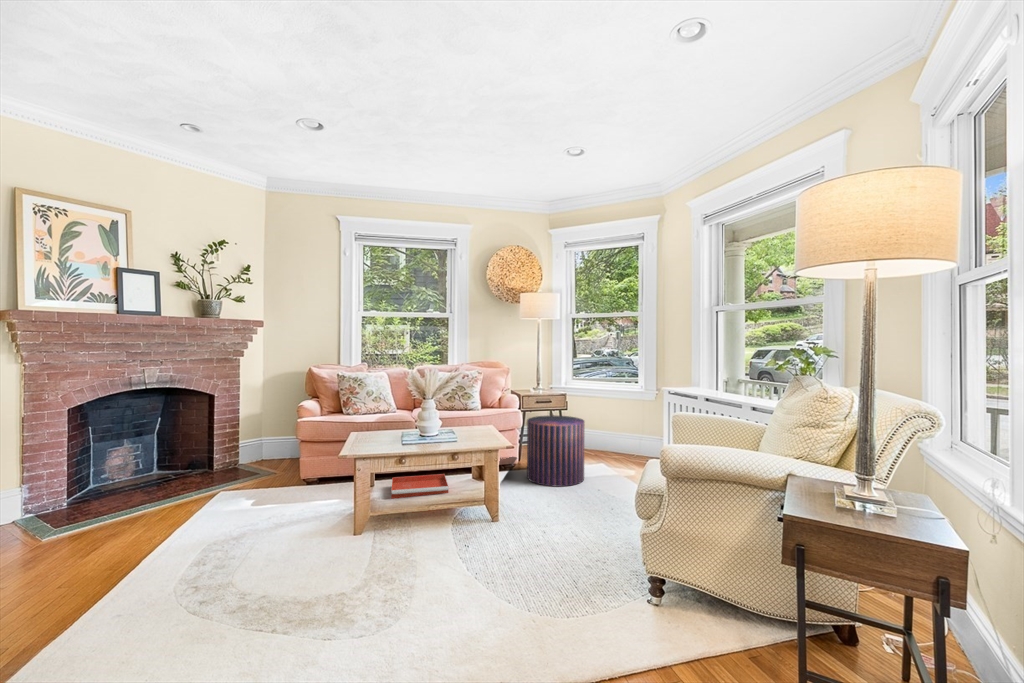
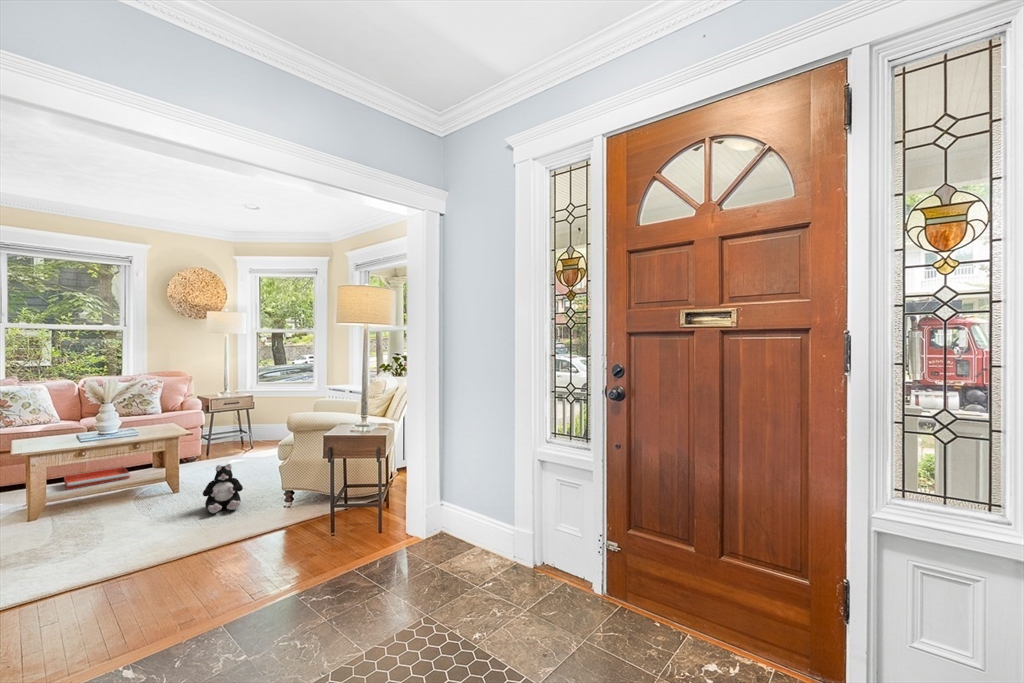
pouf: present [527,415,585,487] -> none [210,412,262,466]
plush toy: none [527,507,579,586] -> present [203,464,243,513]

